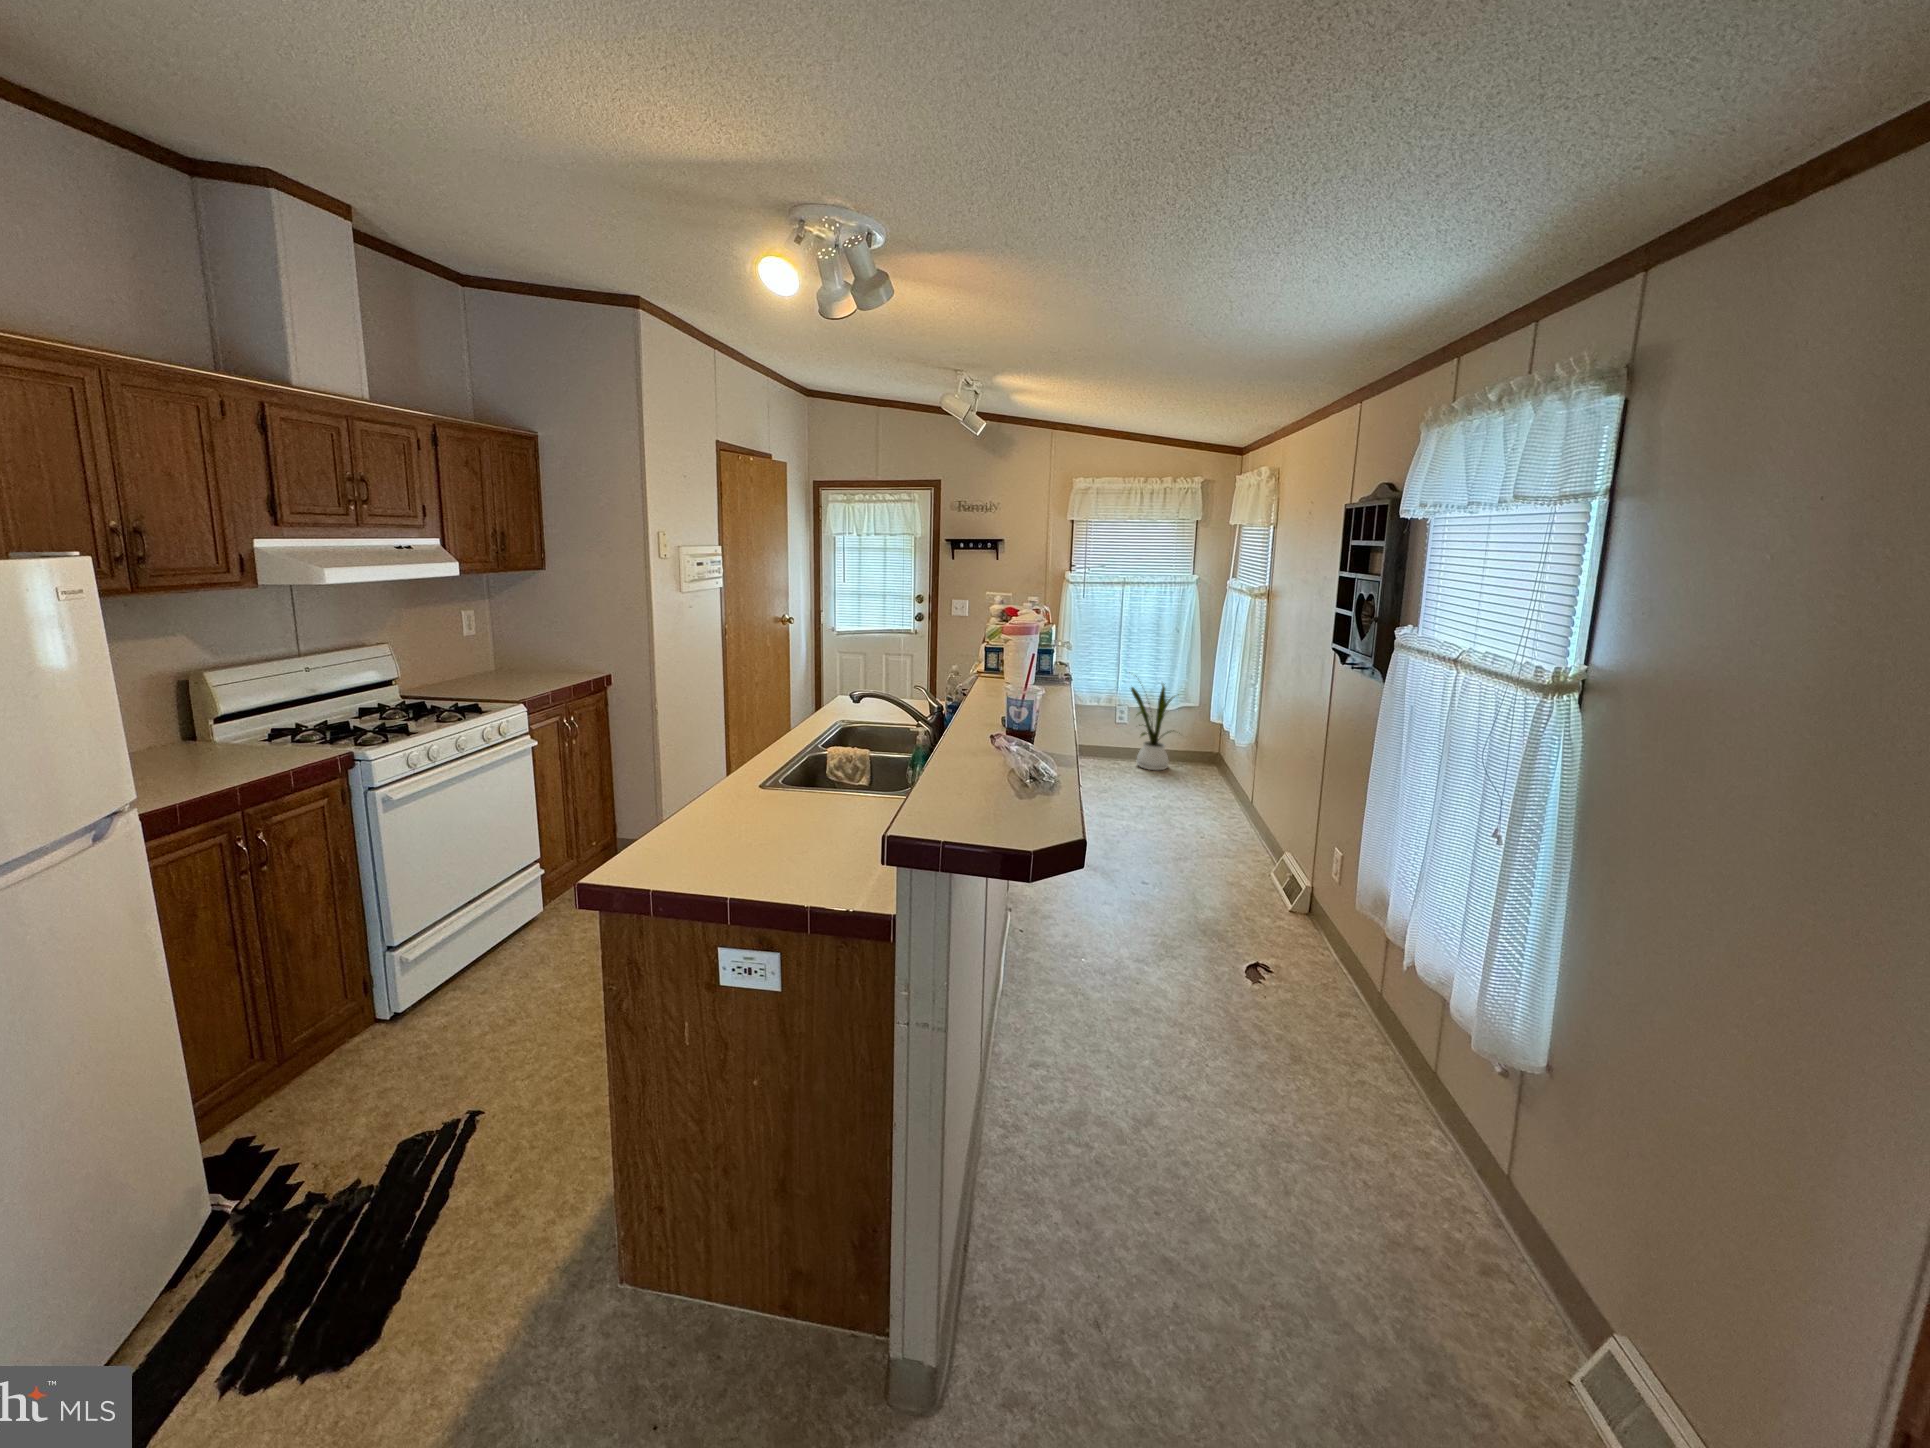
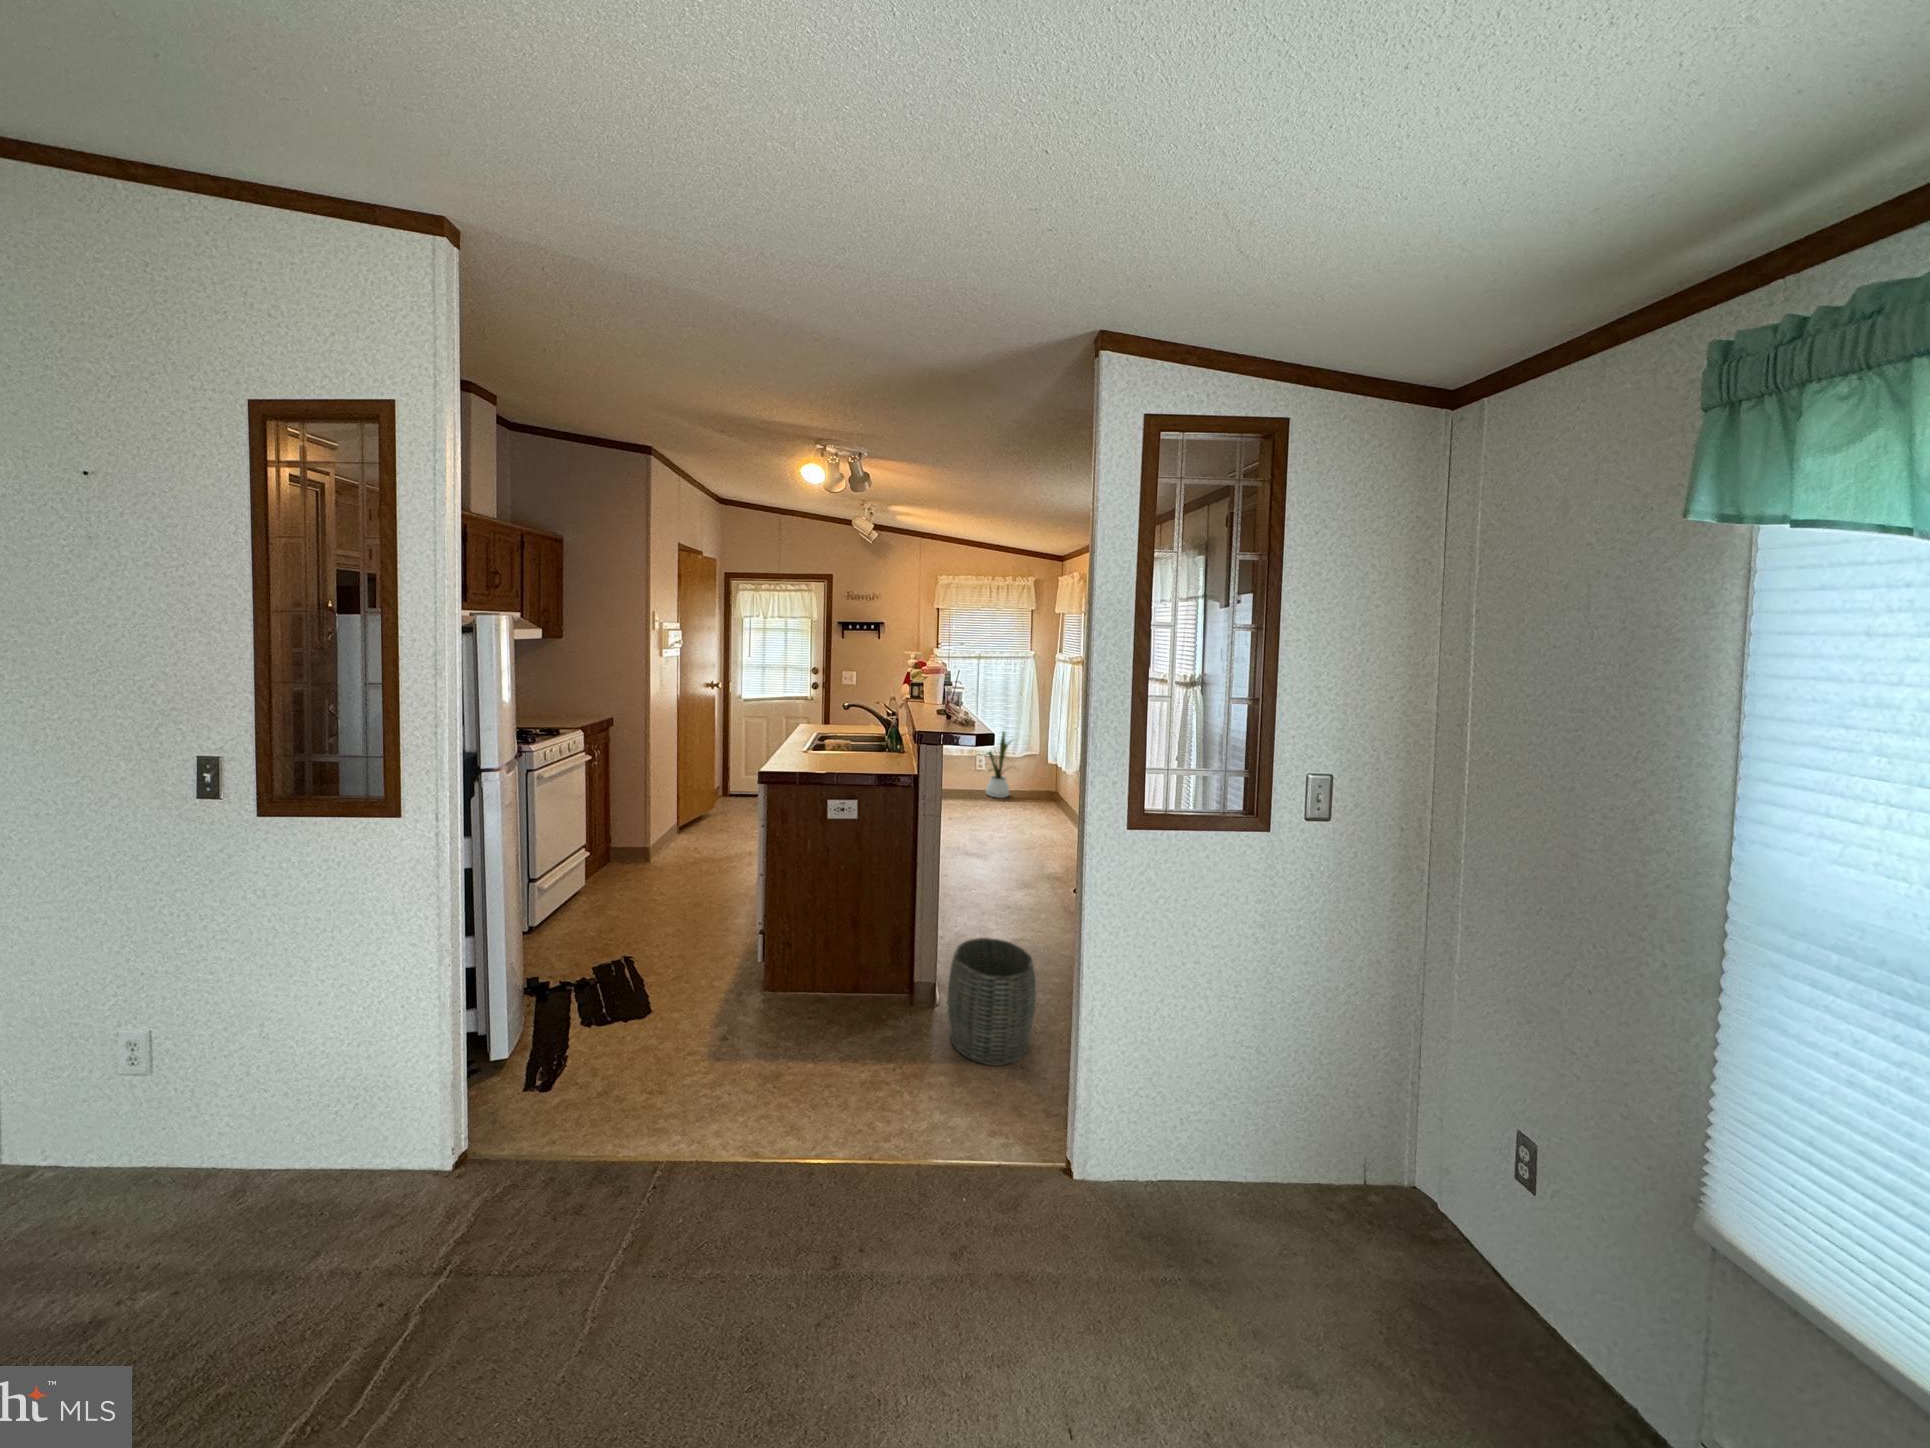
woven basket: none [1027,991,1145,1159] -> present [947,938,1036,1066]

